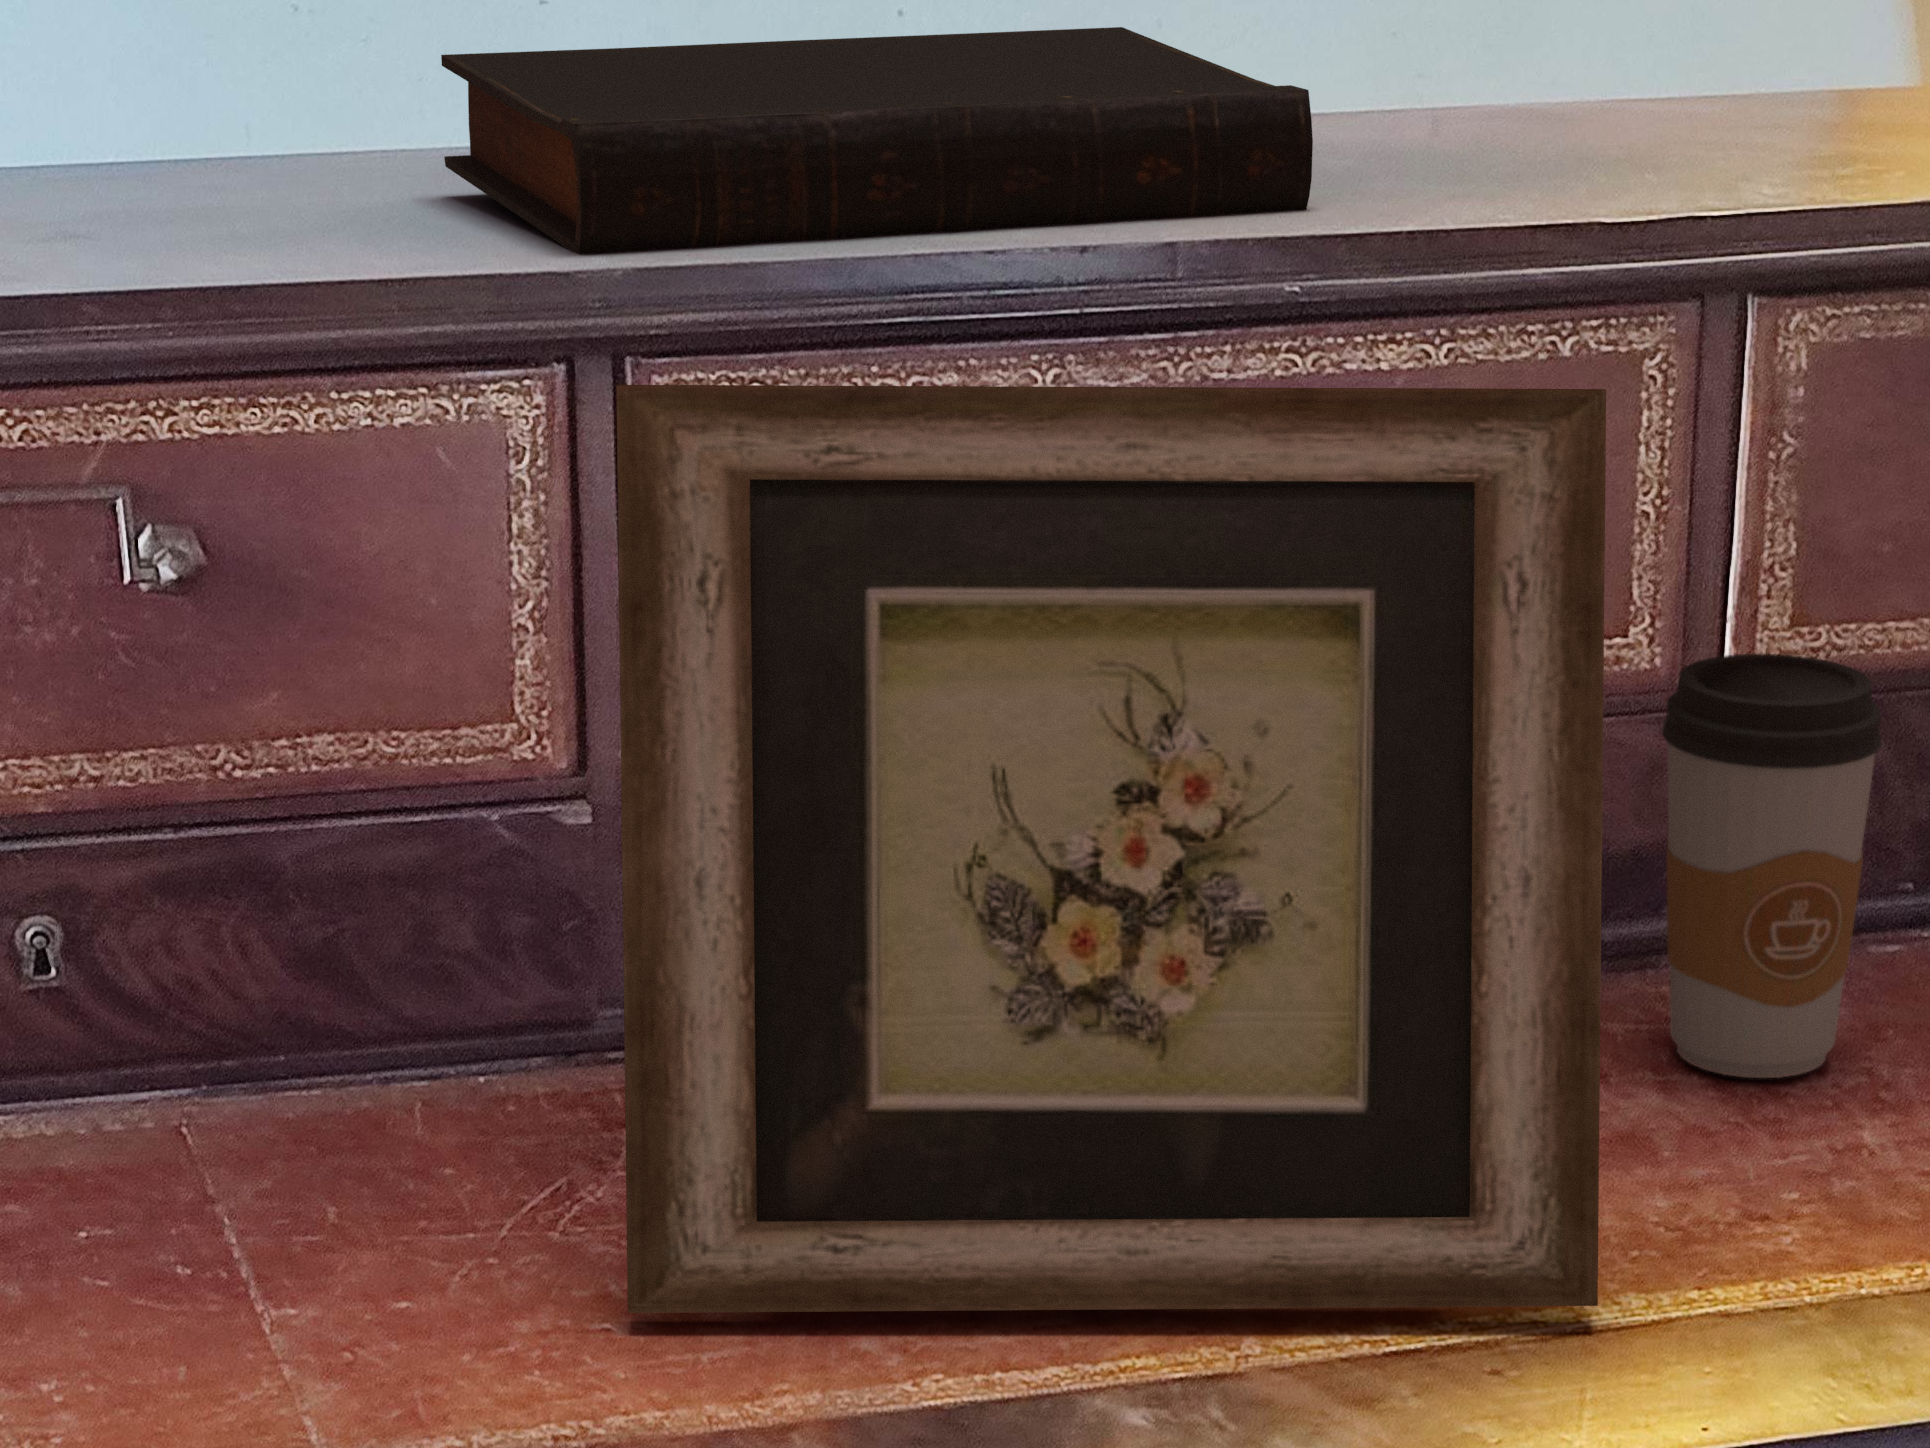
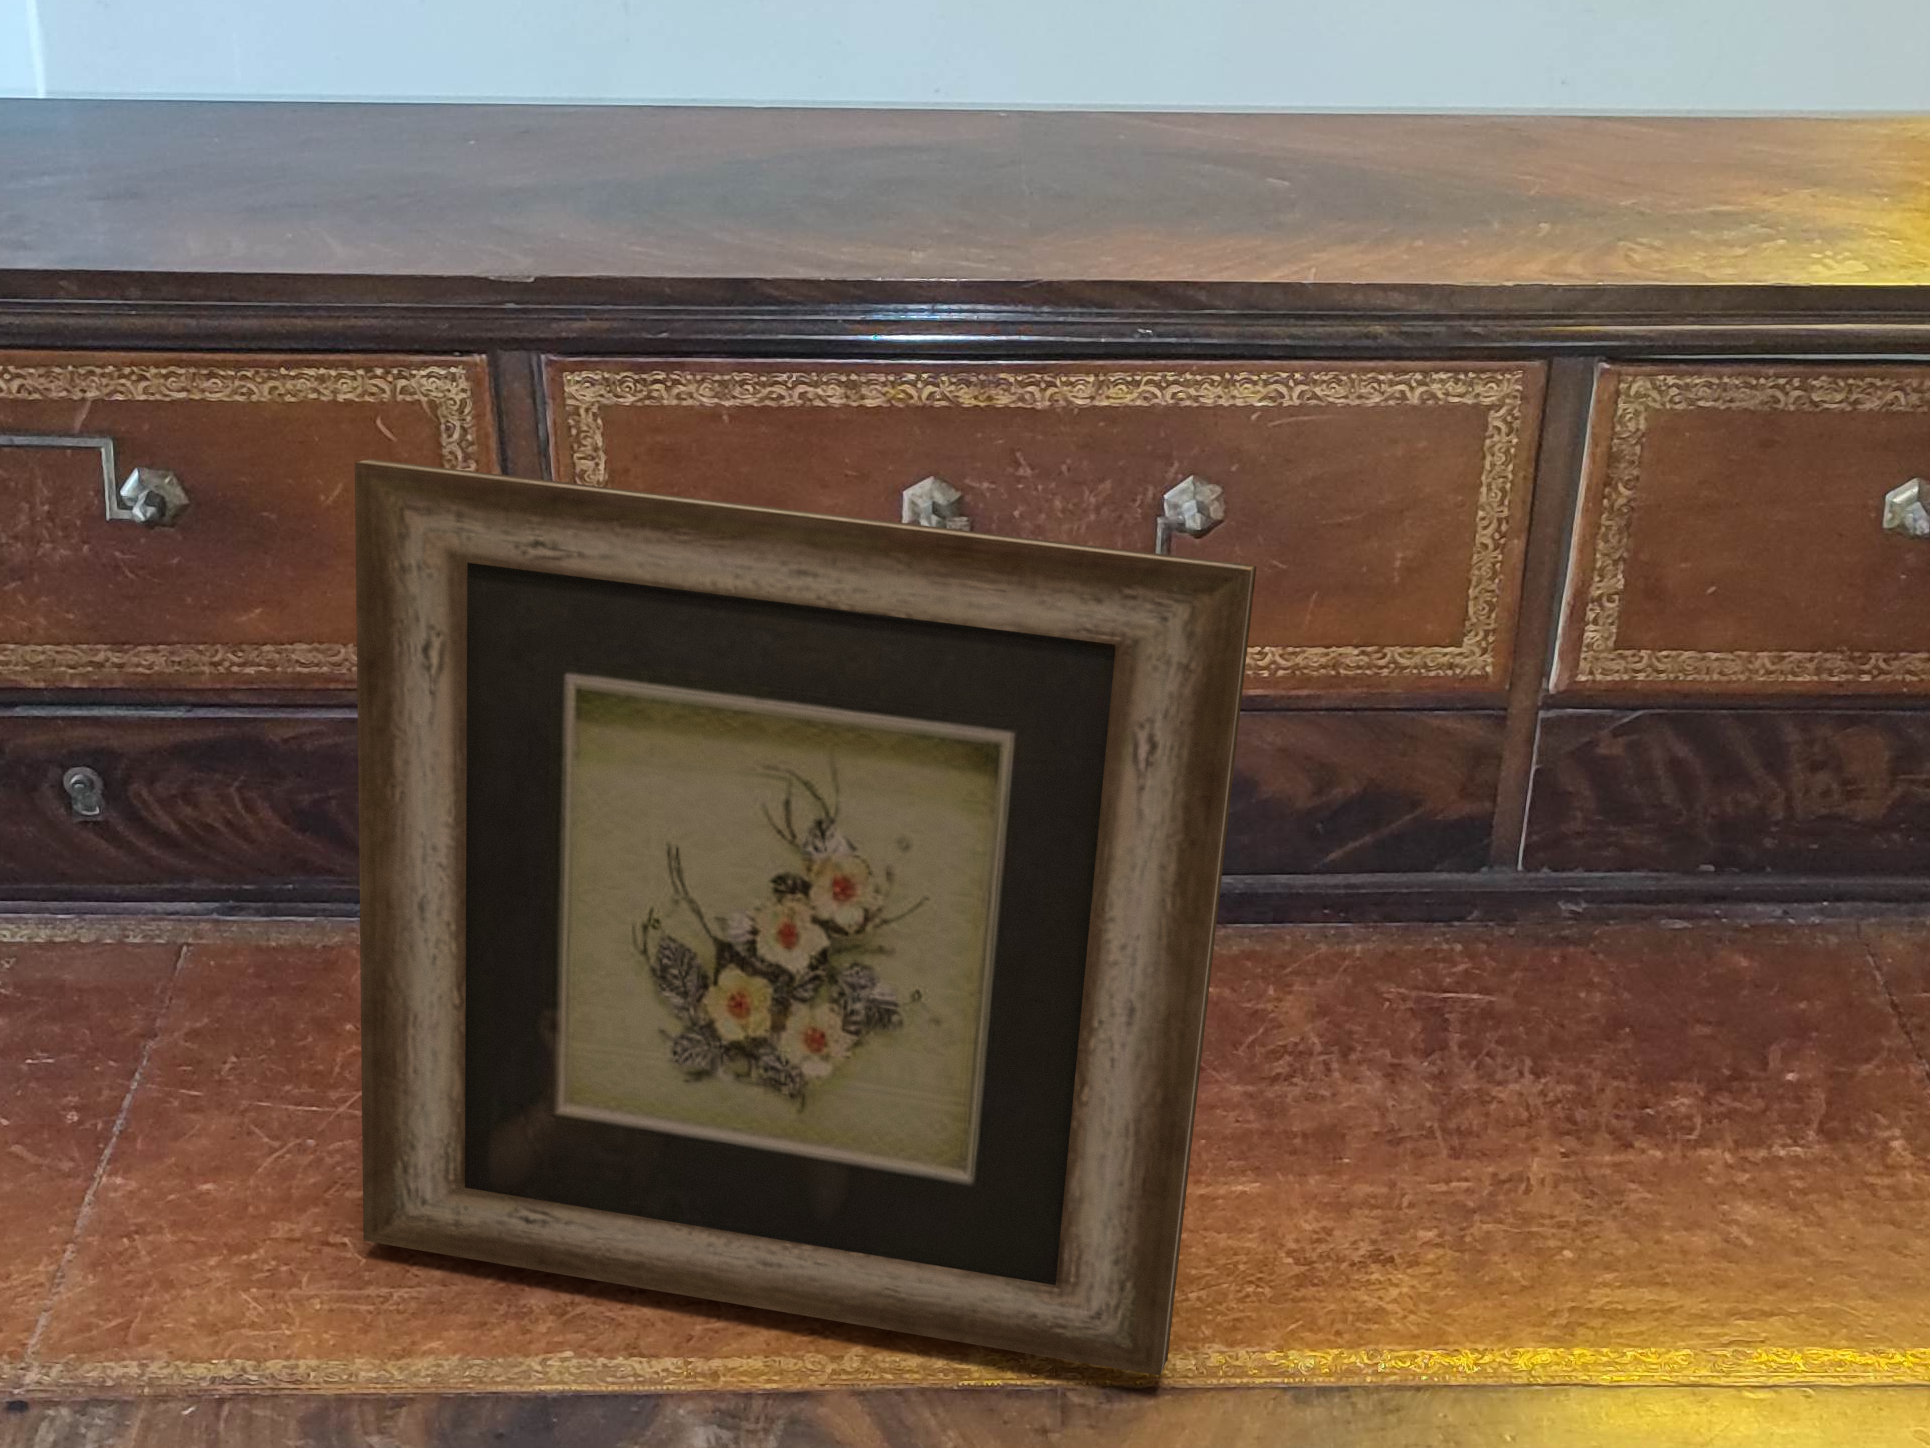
book: present [441,27,1313,254] -> none [507,11,1209,255]
coffee cup: present [1662,654,1882,1078] -> none [1407,710,1613,1084]

